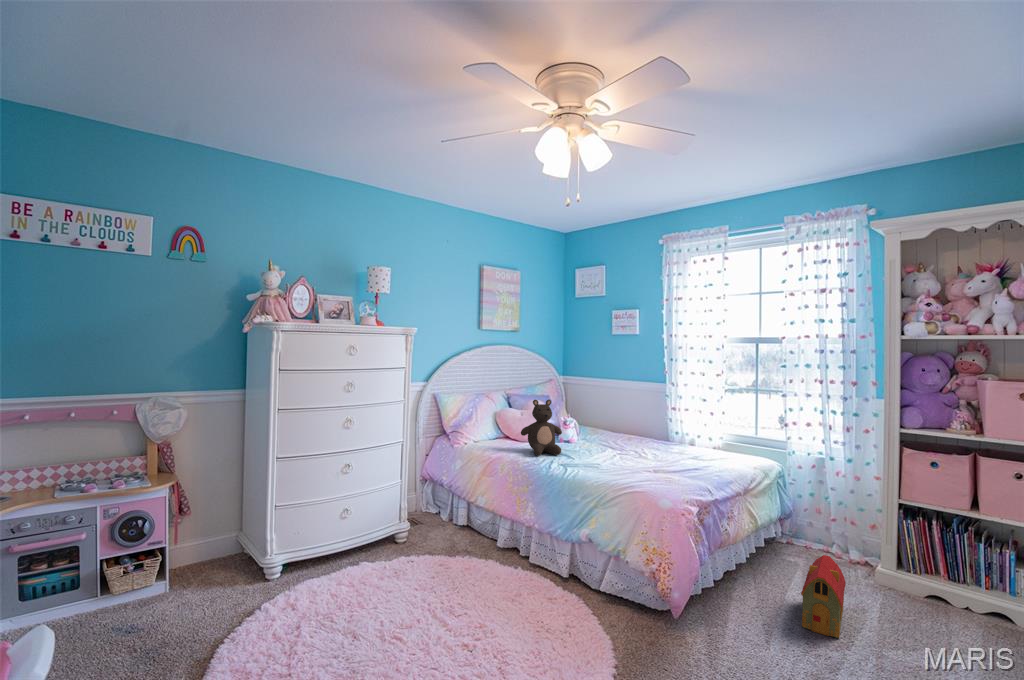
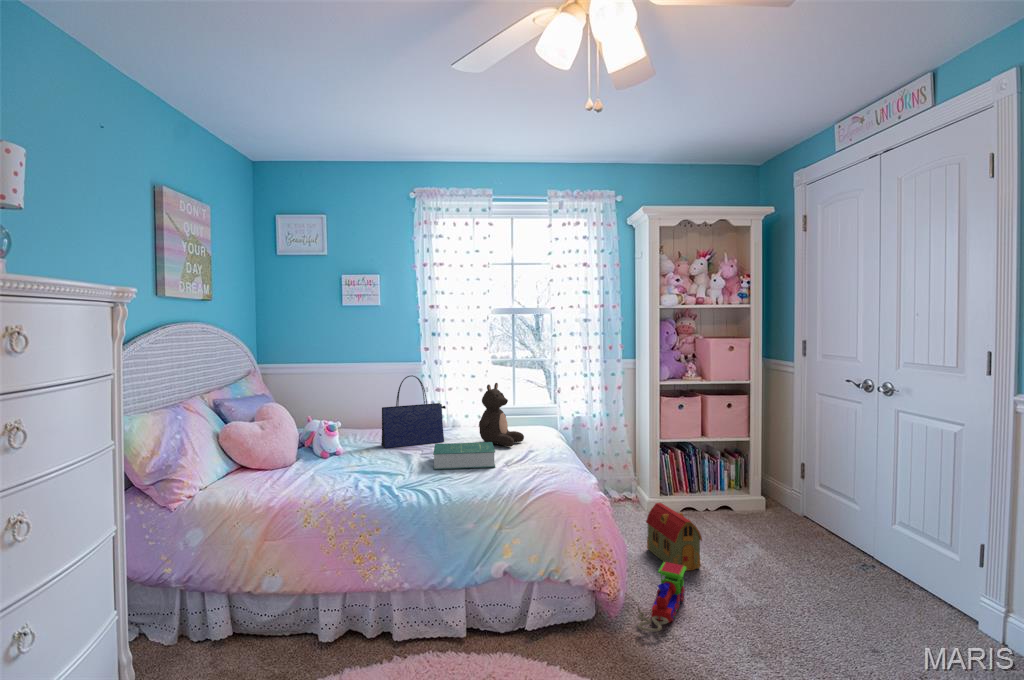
tote bag: none [600,389,655,447] -> present [381,375,446,448]
teddy bear: present [521,400,562,456] -> present [479,383,524,447]
book: none [594,443,655,468] -> present [433,442,495,470]
toy train: none [674,600,774,649] -> present [638,562,687,632]

